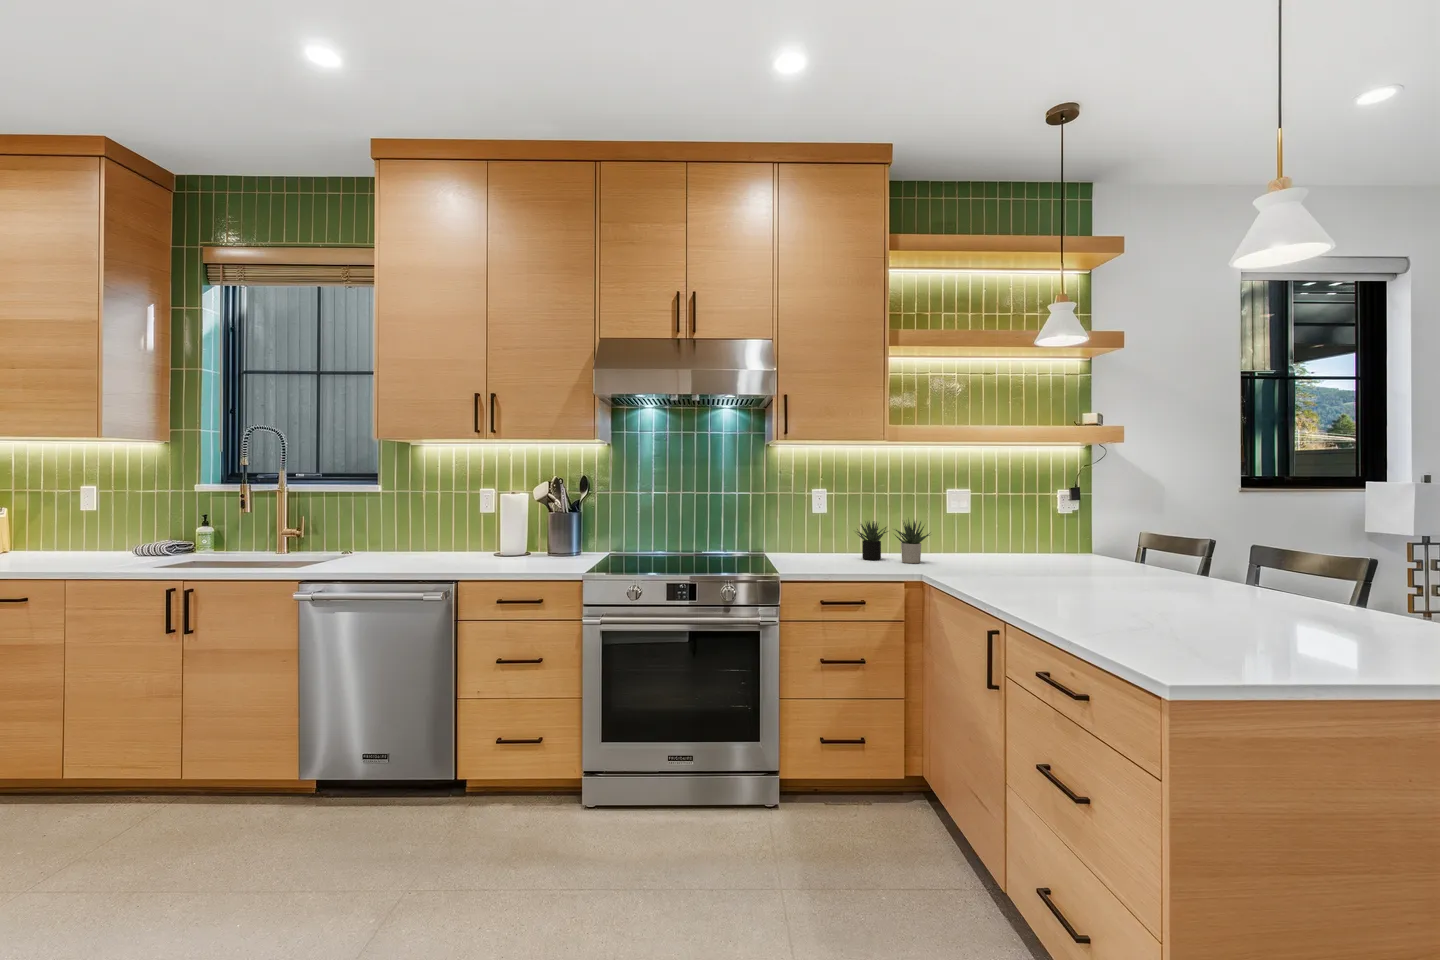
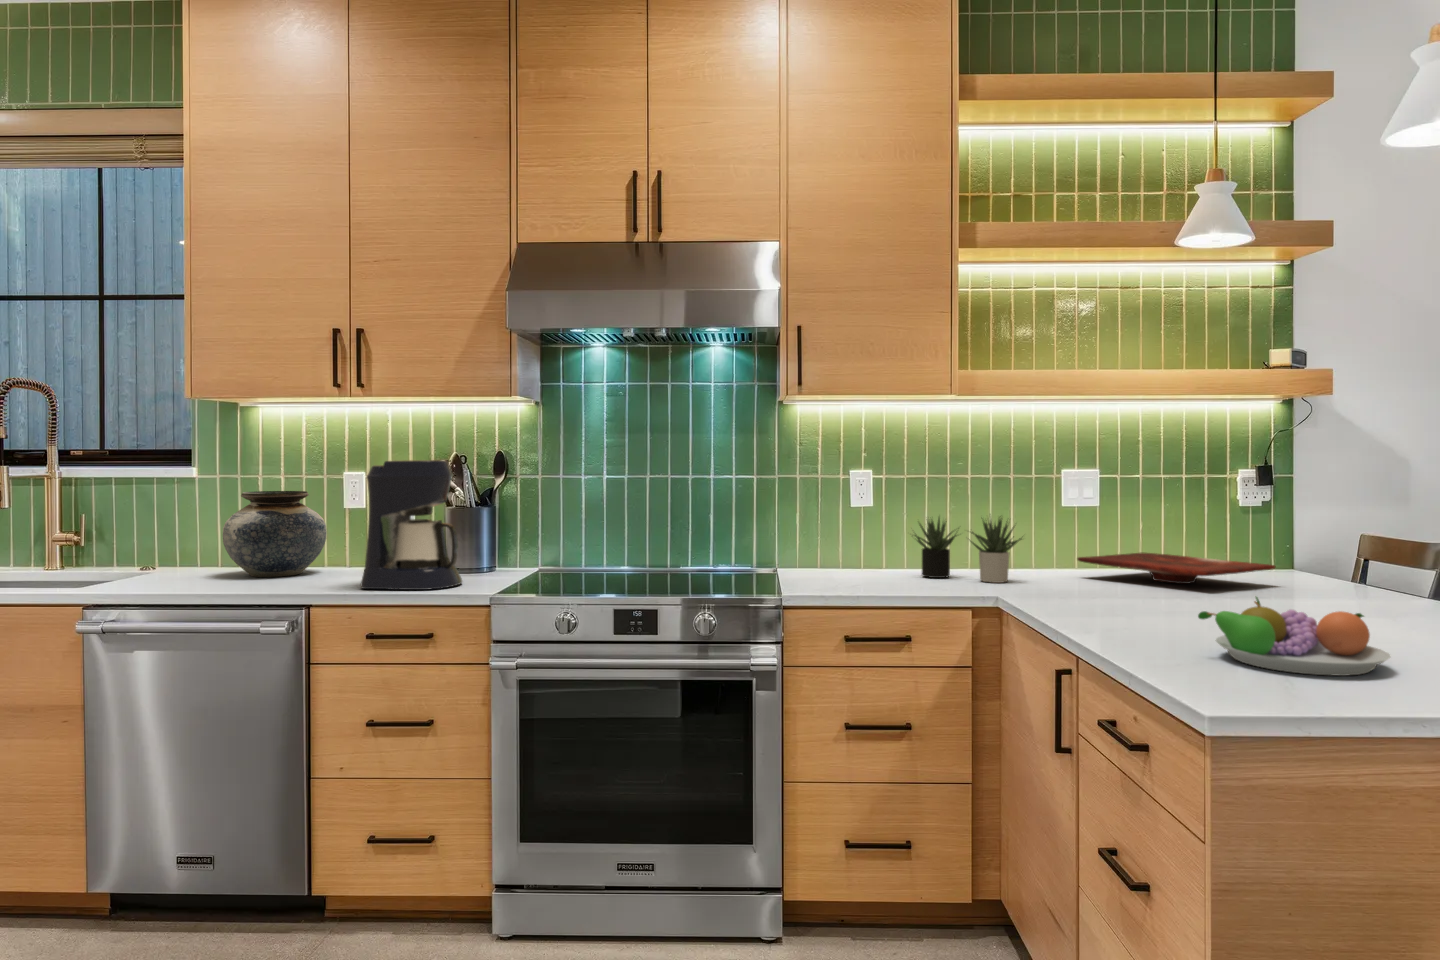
coffee maker: none [493,482,562,569] -> present [361,460,462,590]
vase: none [398,502,468,560] -> present [223,491,327,577]
cutting board: none [963,543,1093,564] -> present [1077,553,1275,584]
fruit bowl: none [1081,577,1219,634] -> present [1198,597,1390,676]

